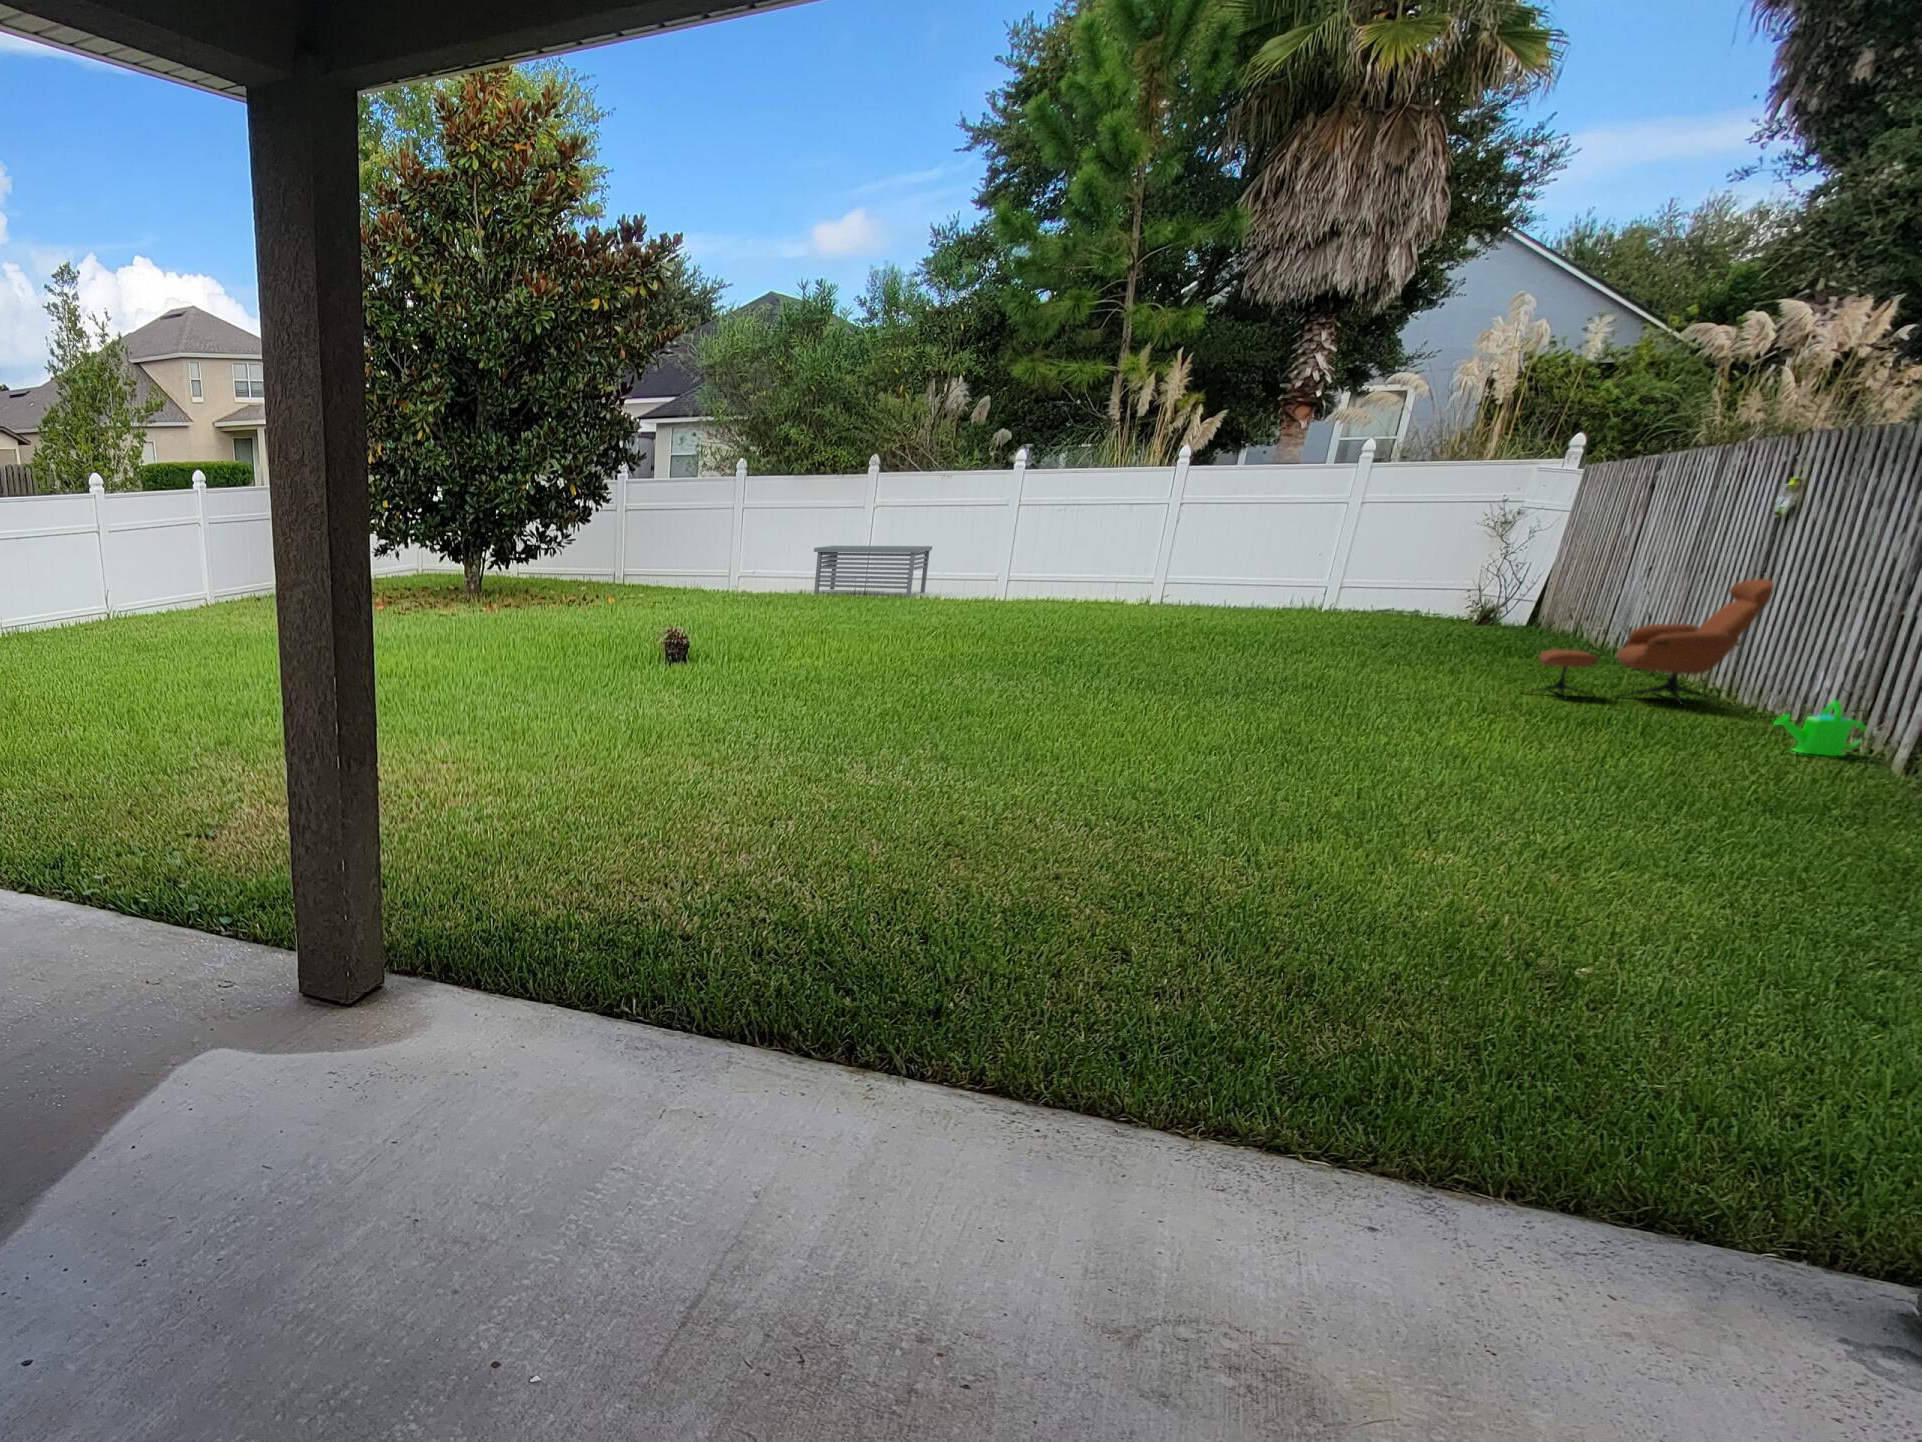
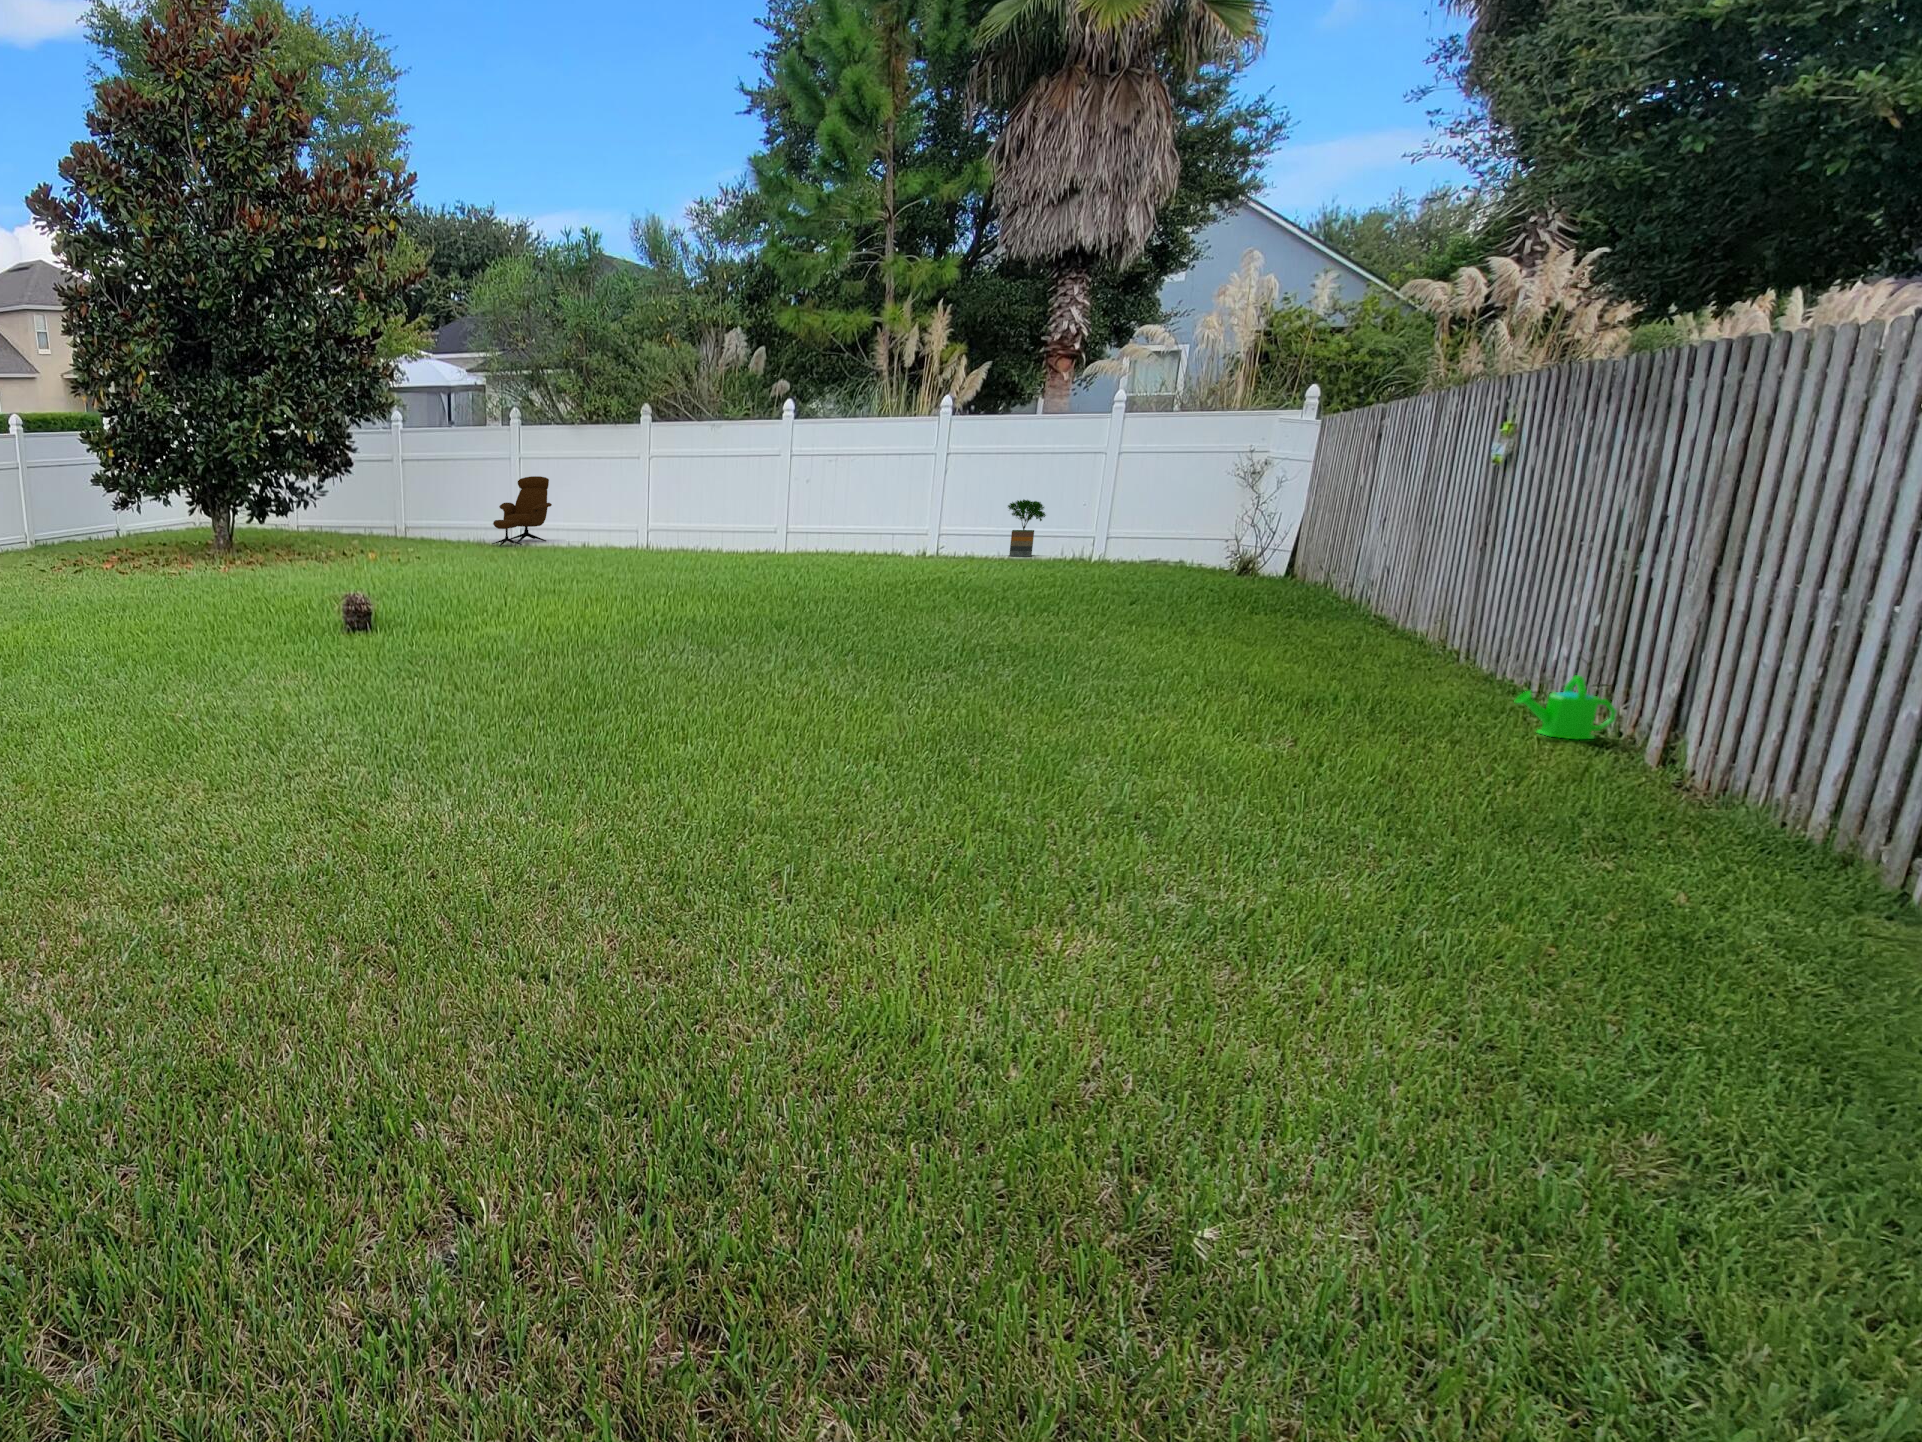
storage bench: present [814,546,932,596] -> none [578,496,699,548]
potted tree: none [1249,550,1293,607] -> present [1008,500,1046,556]
lounge chair: present [1534,579,1774,704] -> present [492,476,552,546]

